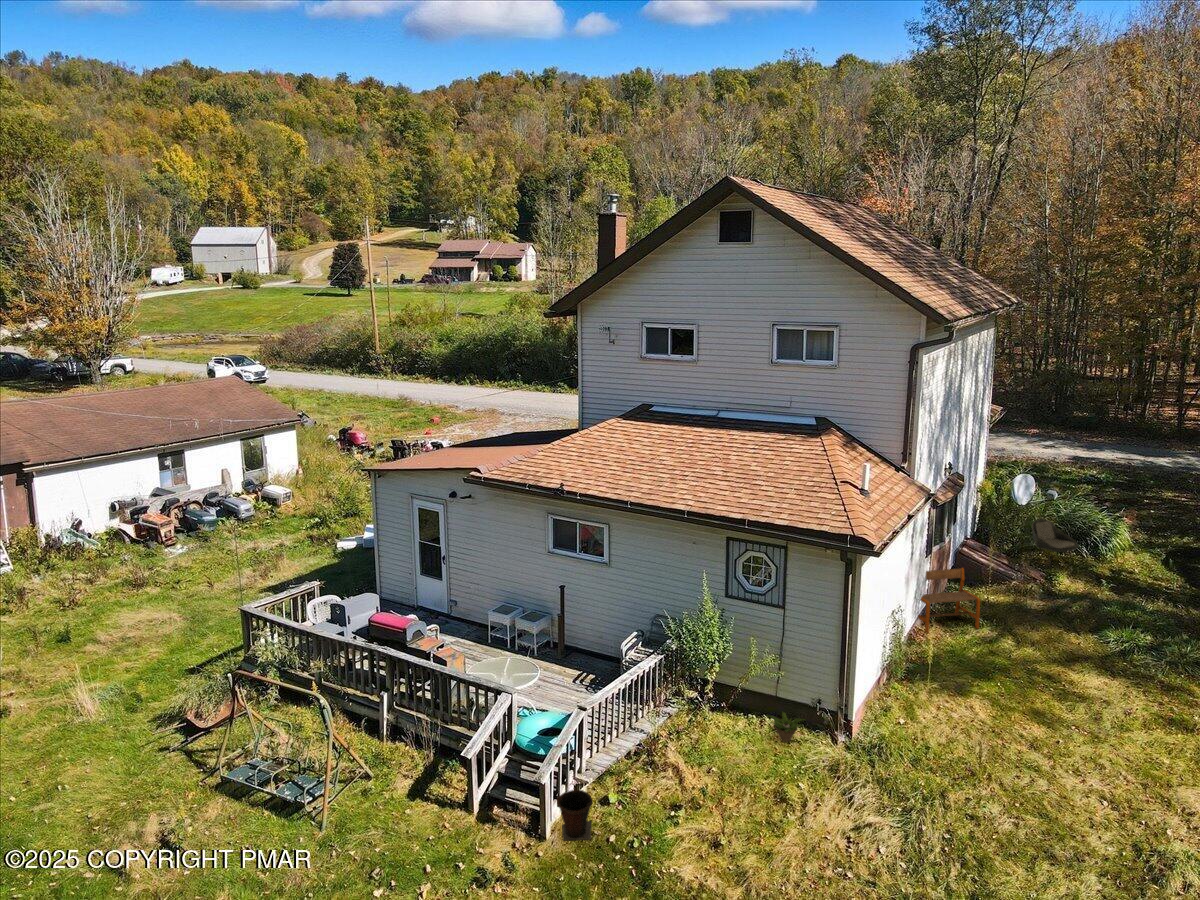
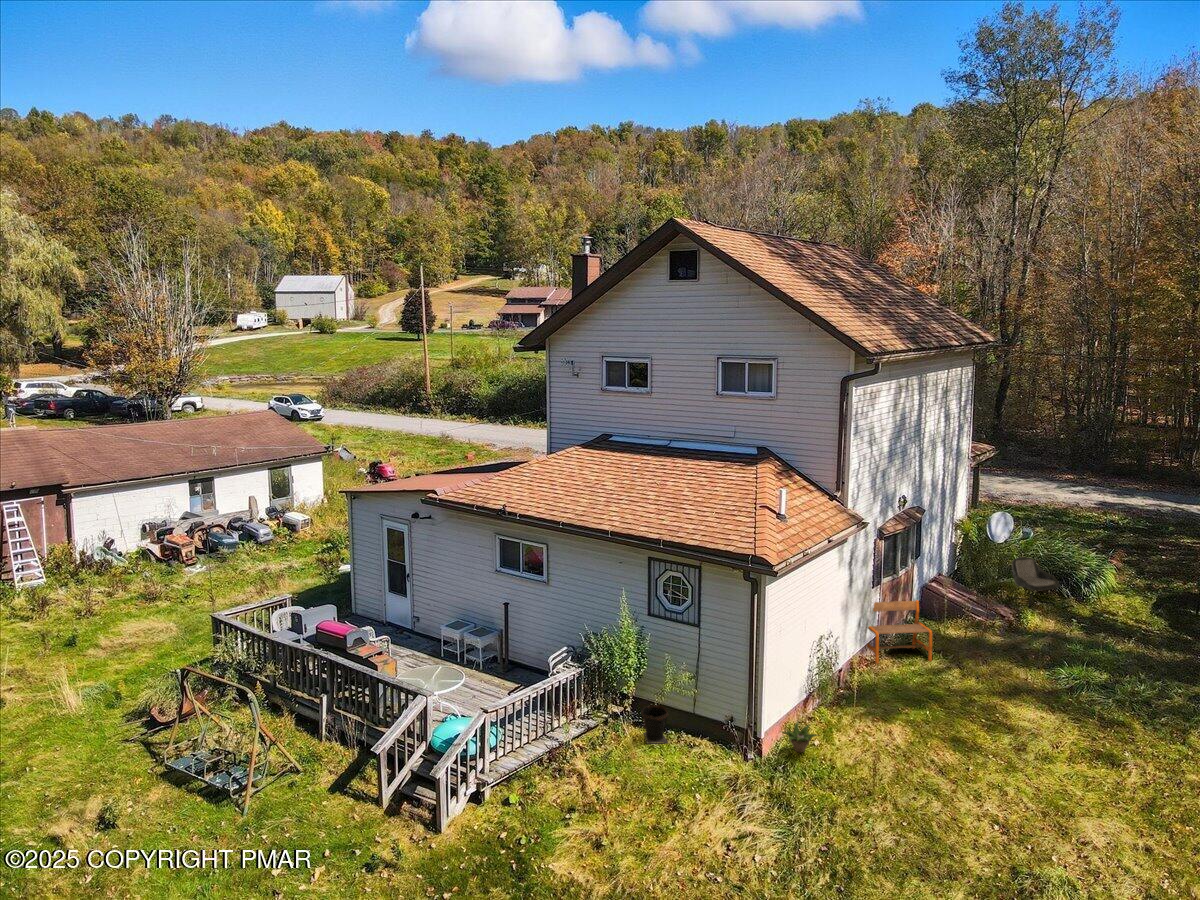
decorative plant: present [768,713,804,742] -> present [782,722,818,752]
bucket: present [557,790,593,840] -> present [641,705,668,744]

